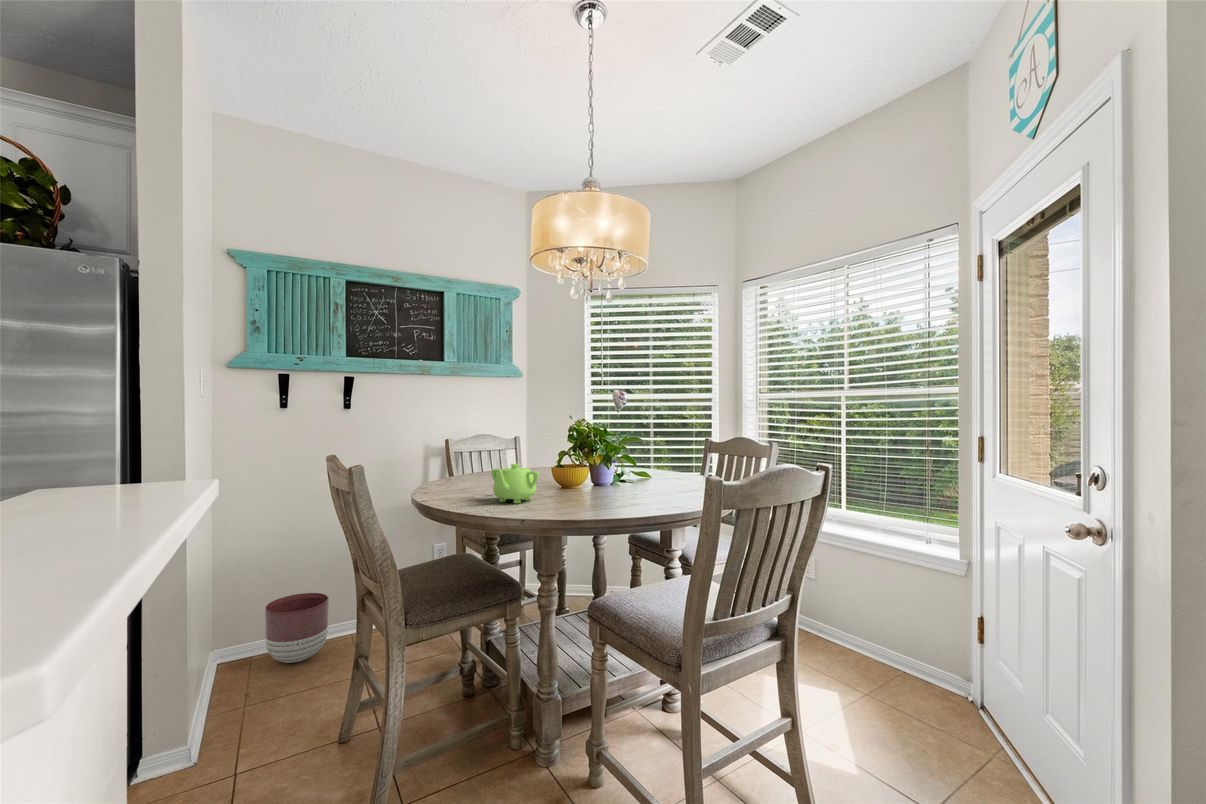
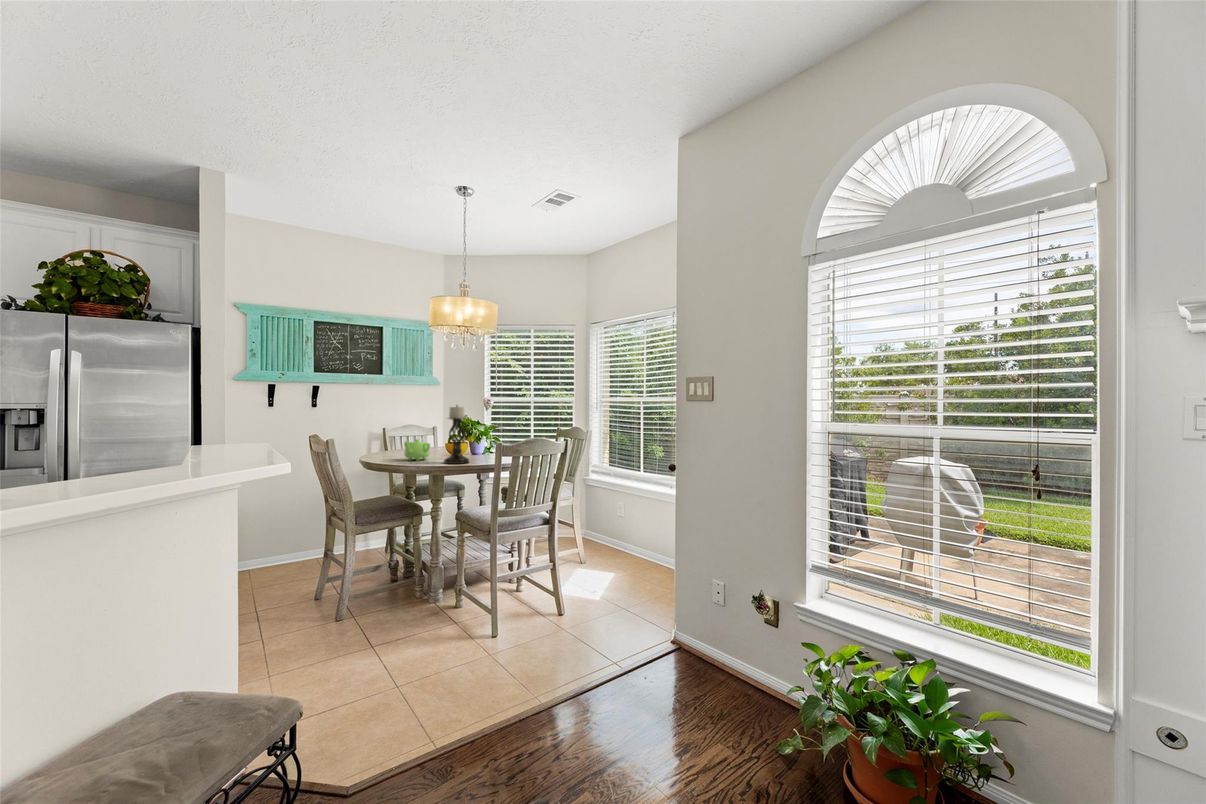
candle holder: none [567,401,614,513] -> present [444,405,469,464]
planter: present [265,593,329,663] -> none [261,529,303,571]

